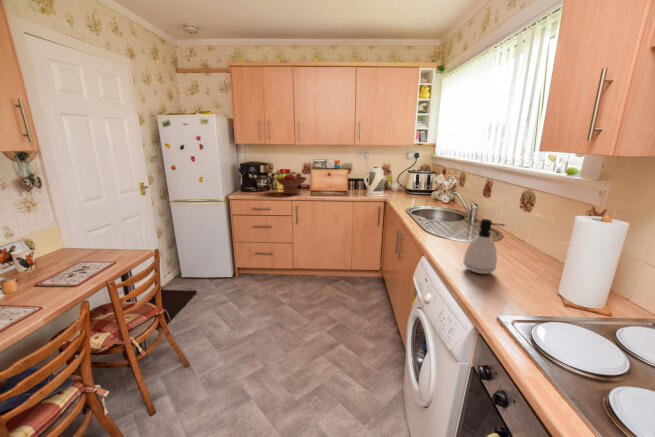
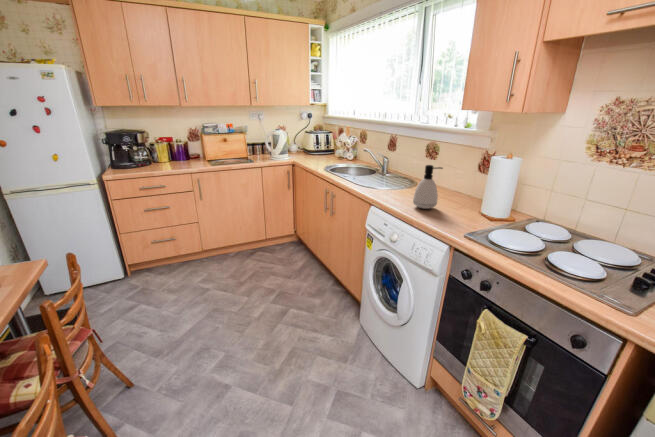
fruit bowl: present [275,173,307,194] -> none [161,140,203,166]

